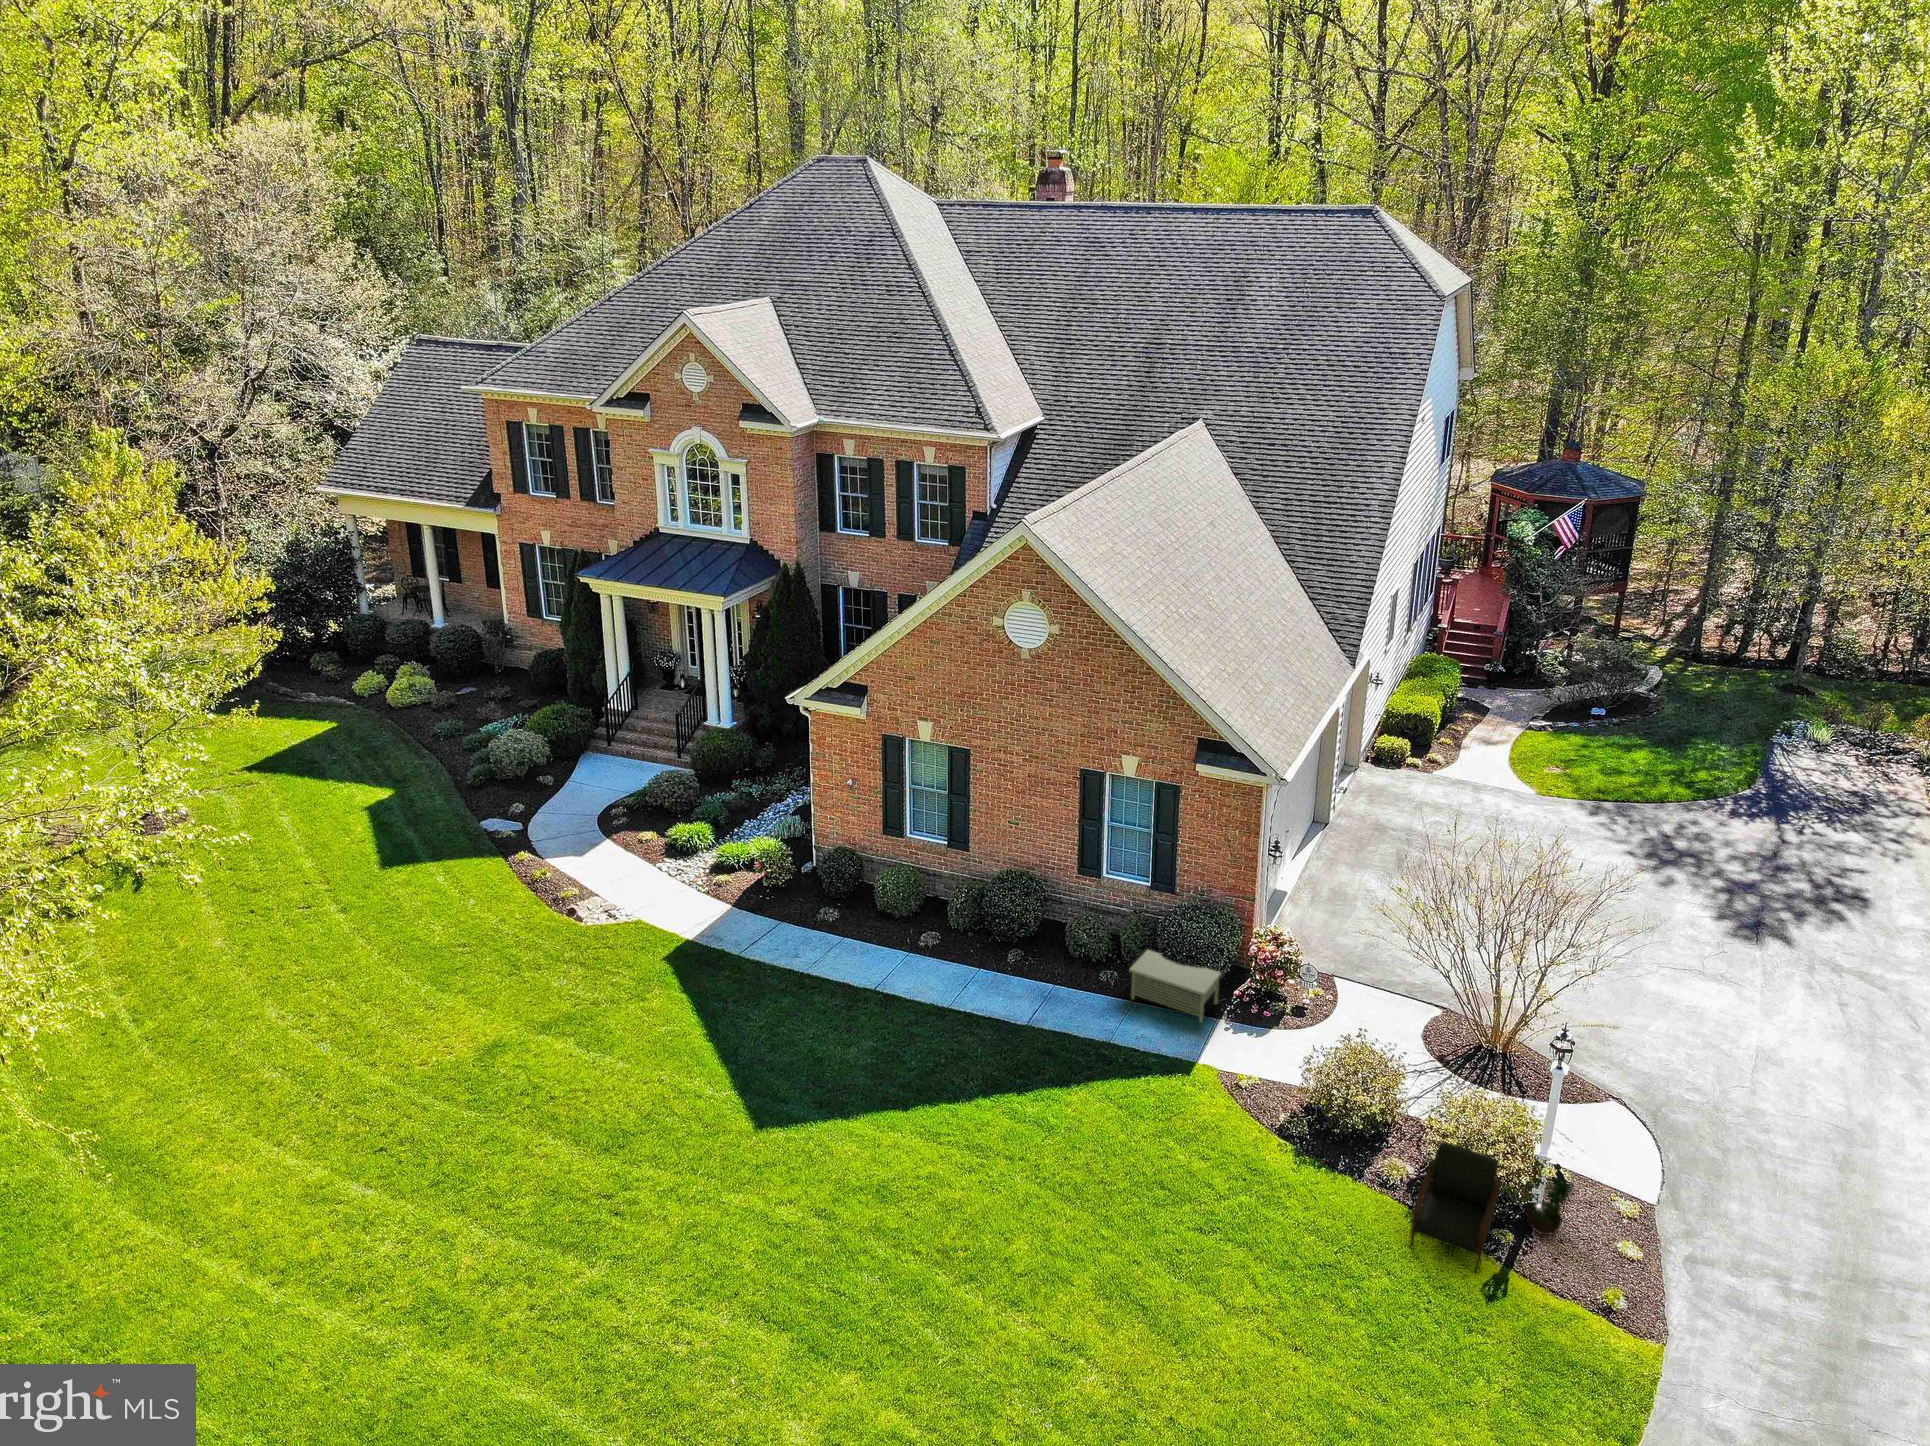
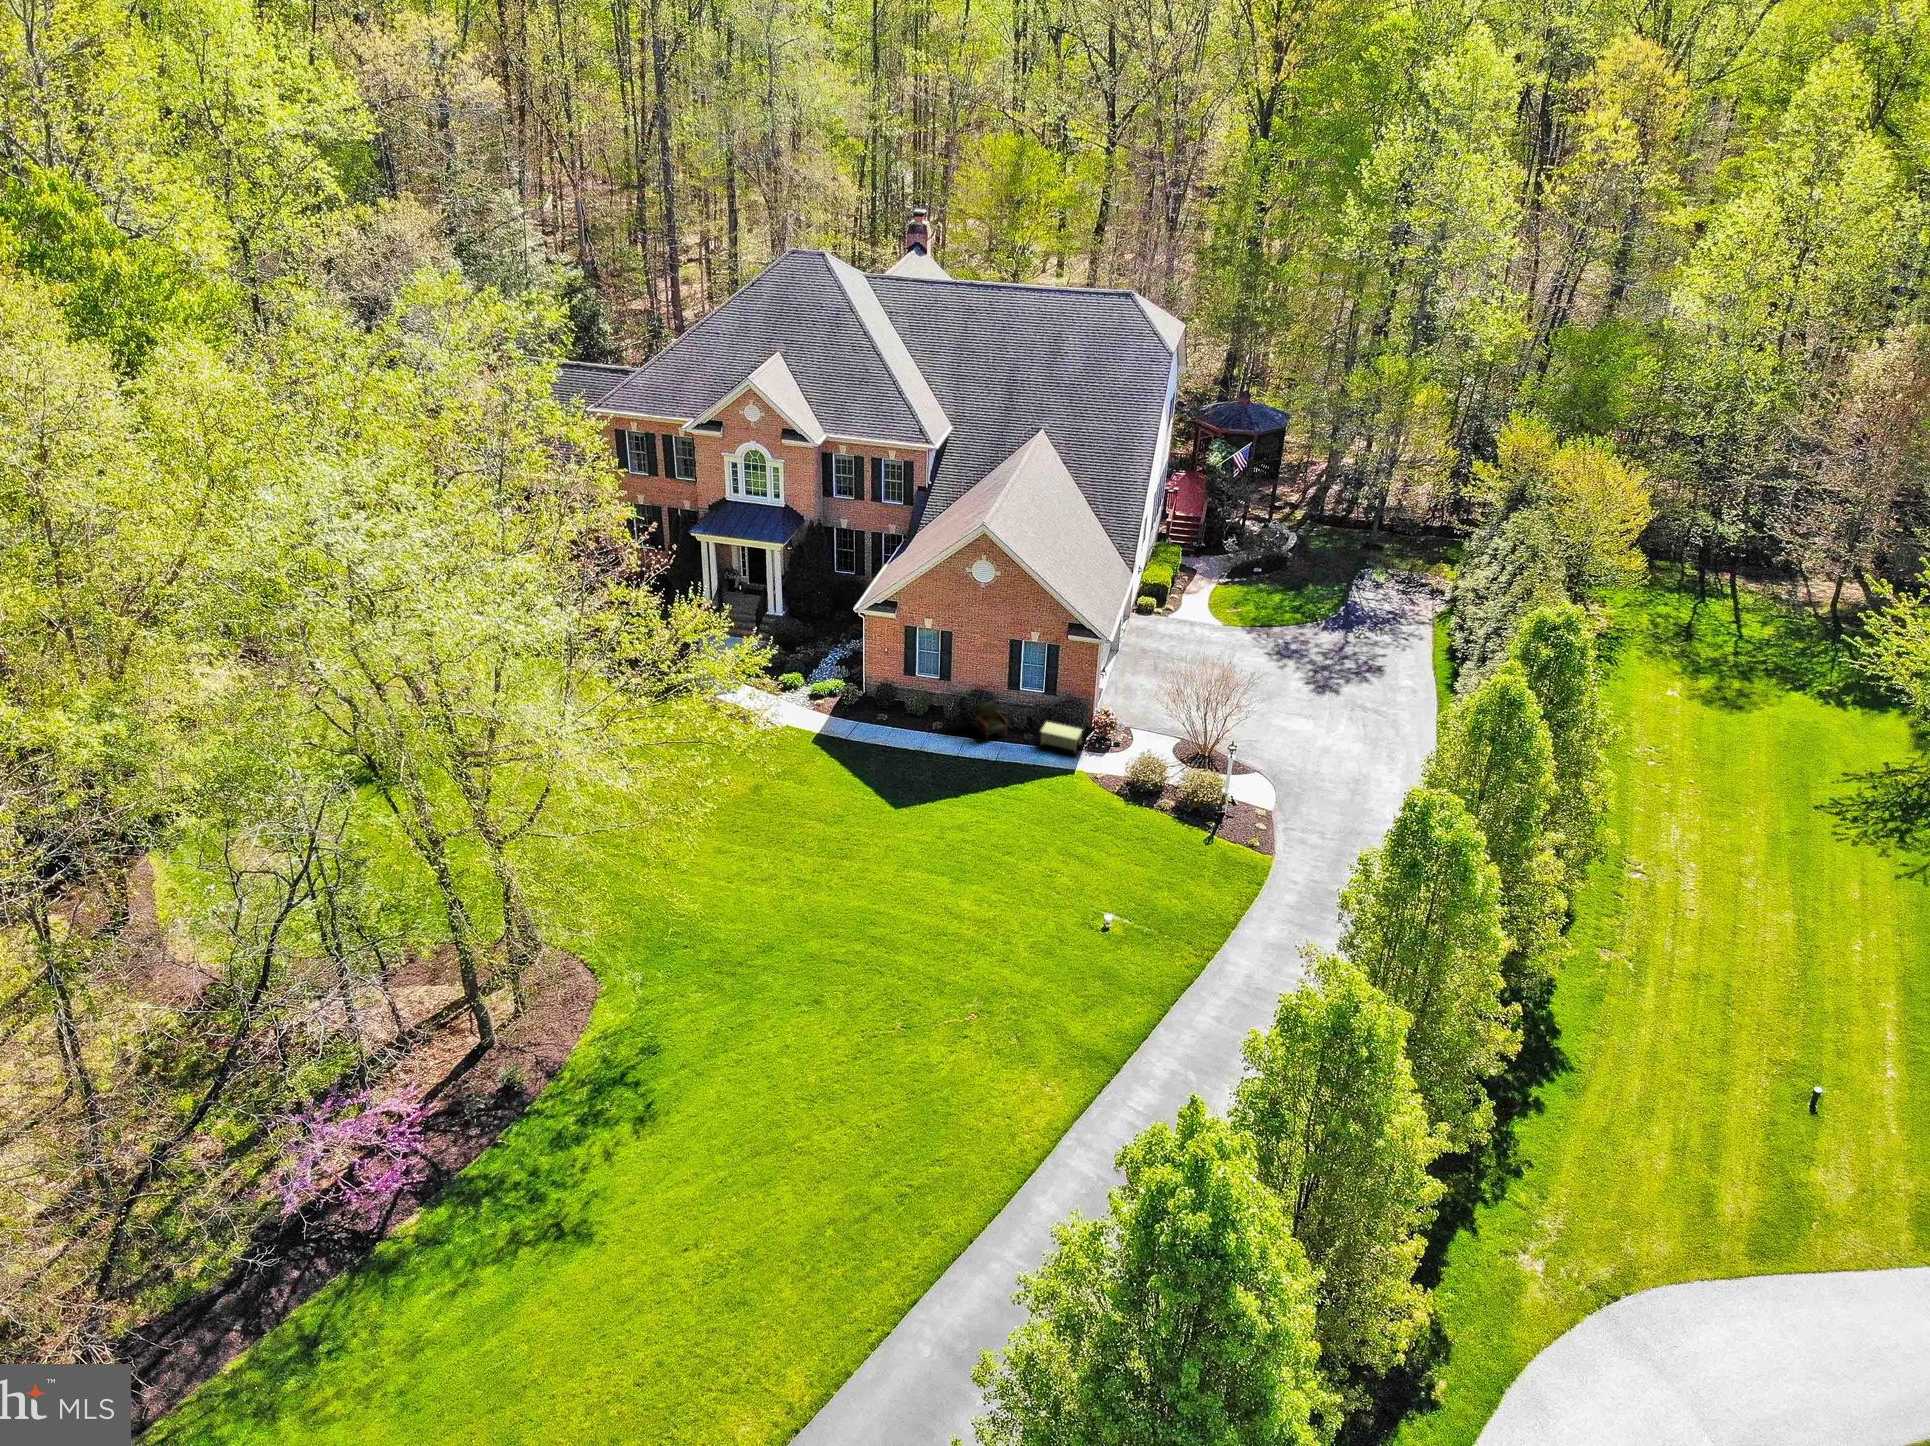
chair: present [1410,1142,1502,1273] -> present [975,700,1008,739]
potted tree: present [1526,1178,1575,1235] -> none [1220,798,1240,822]

